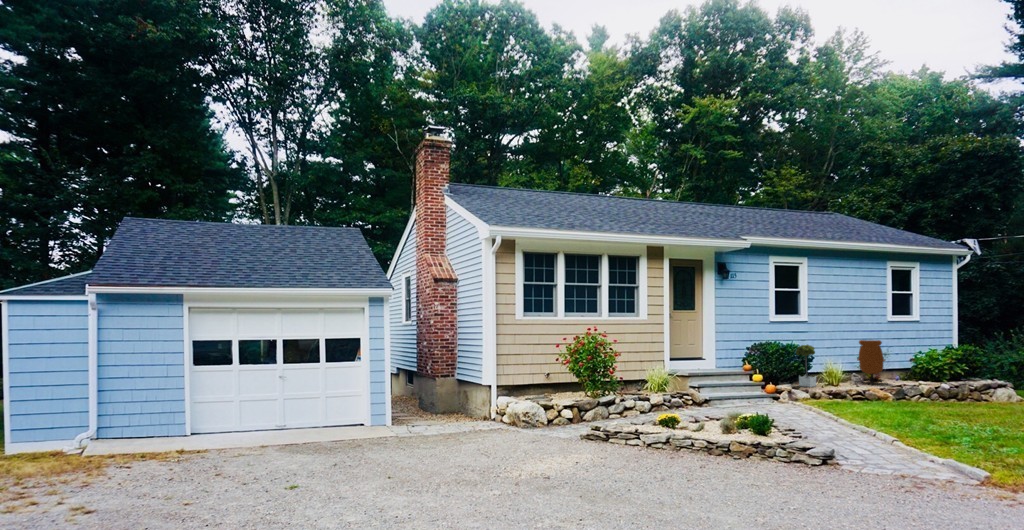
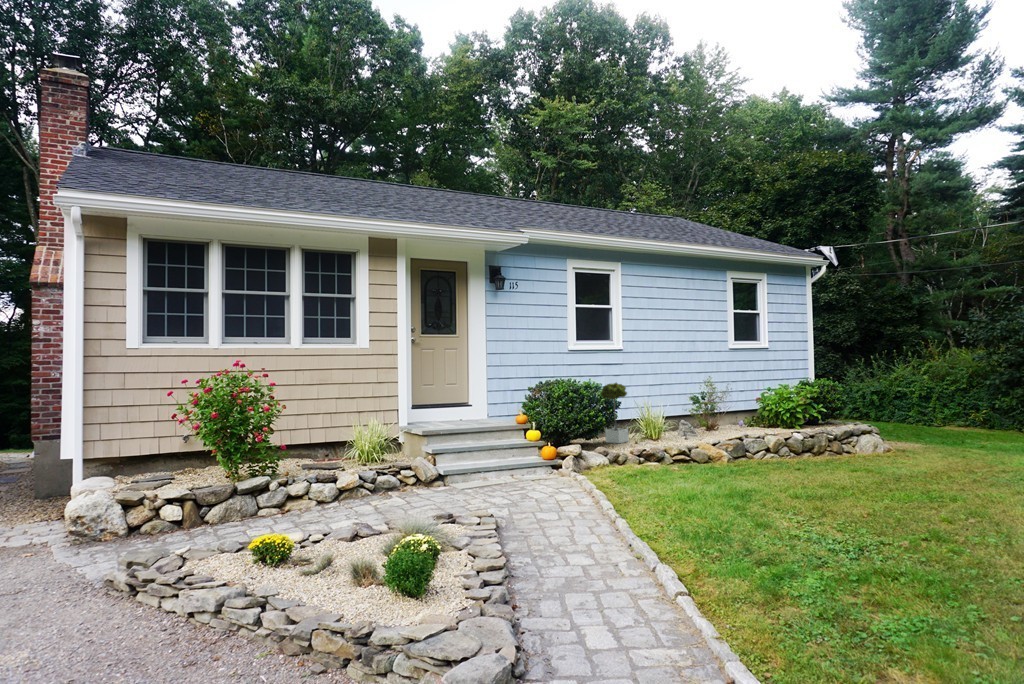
lounge chair: present [858,340,885,384] -> none [686,374,725,436]

